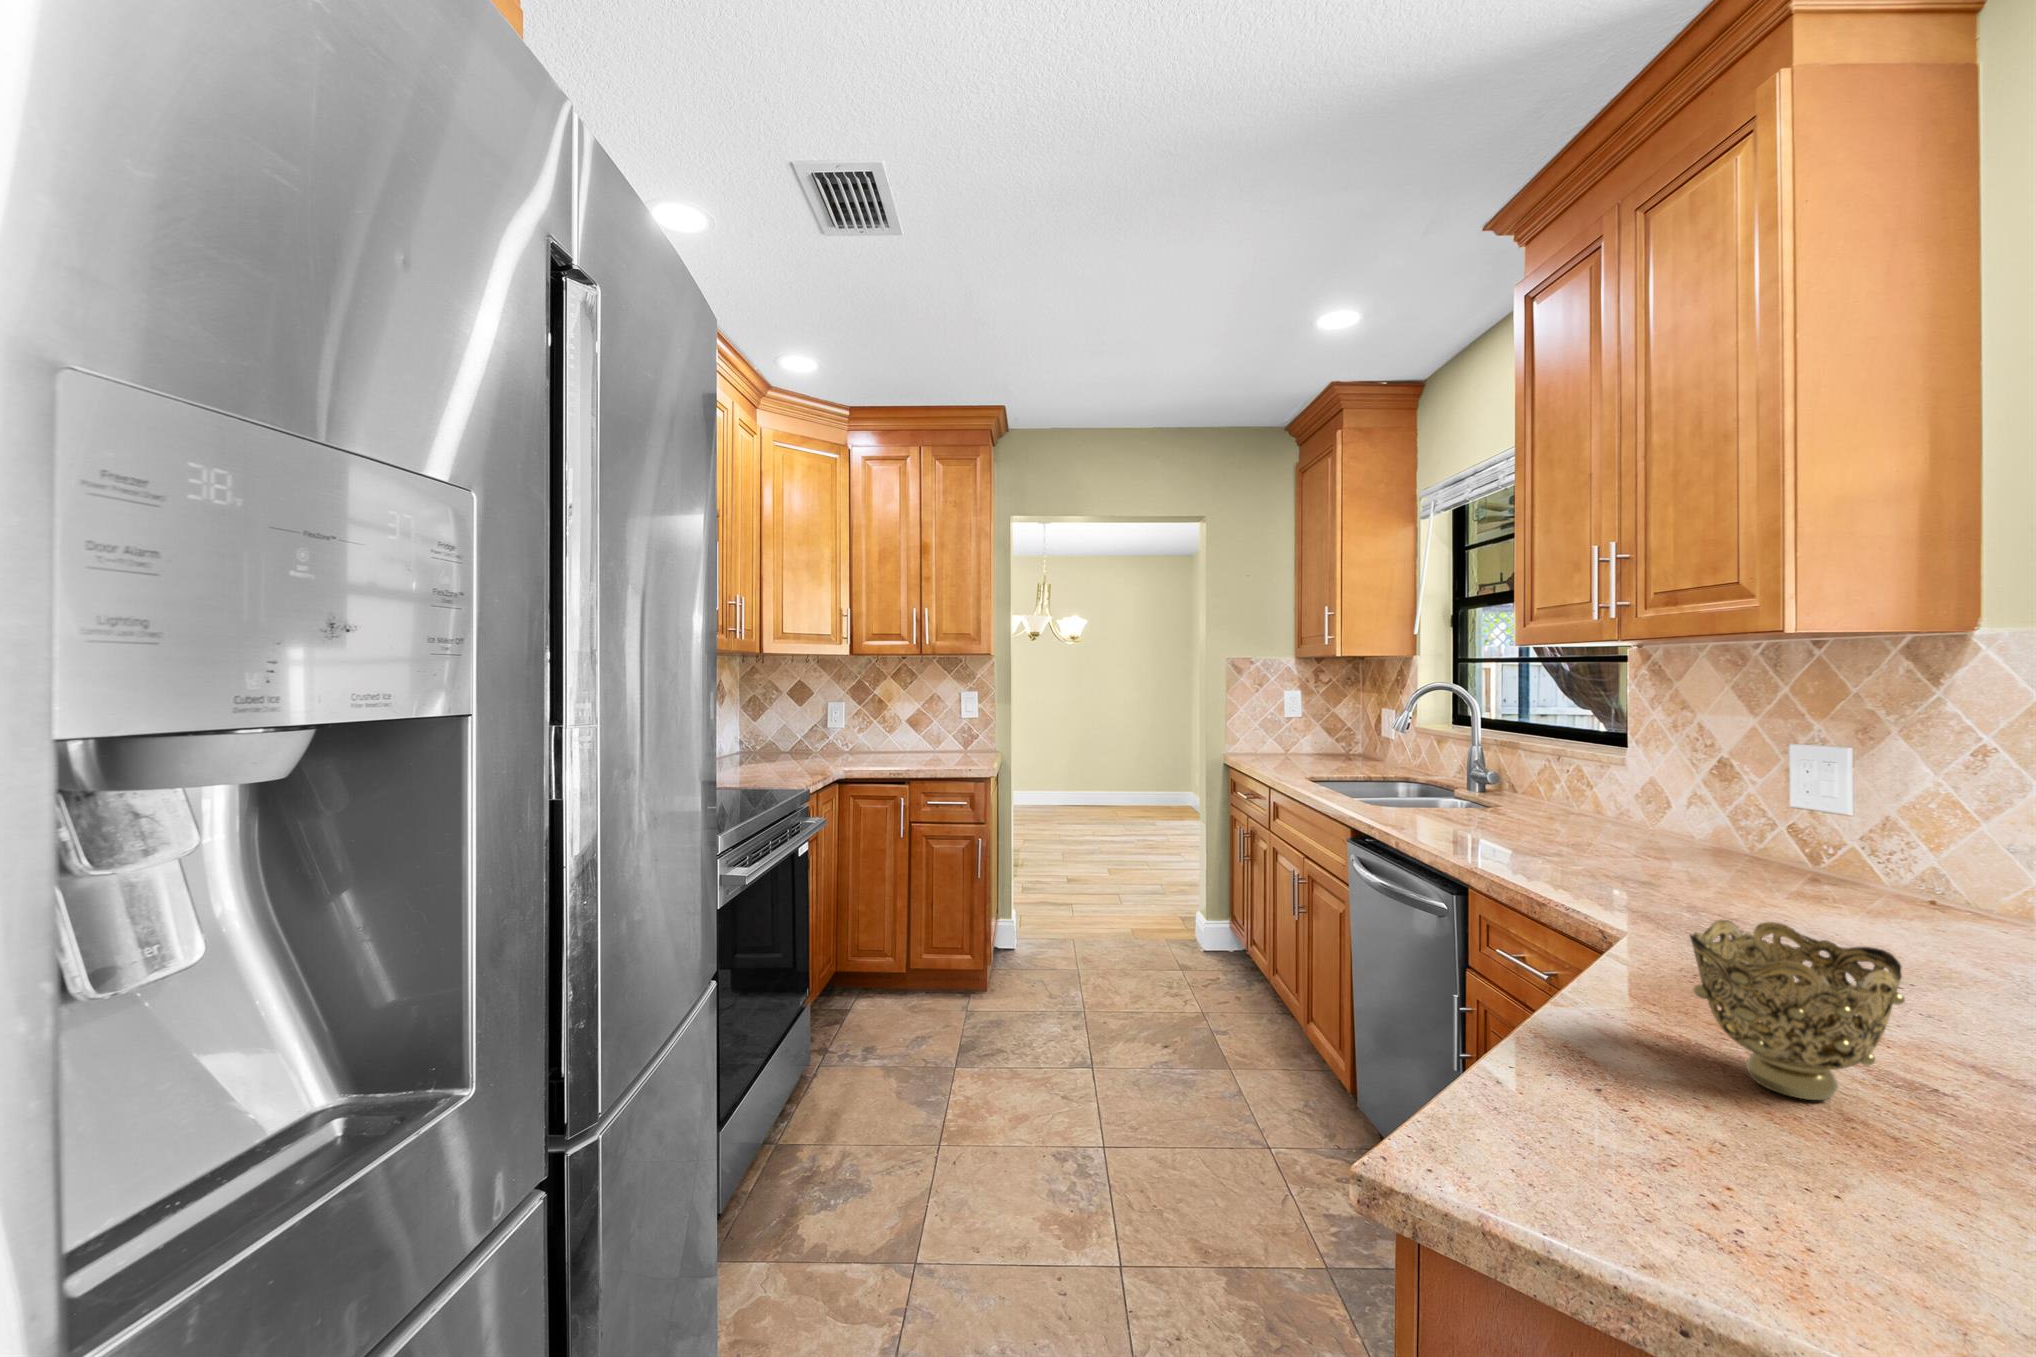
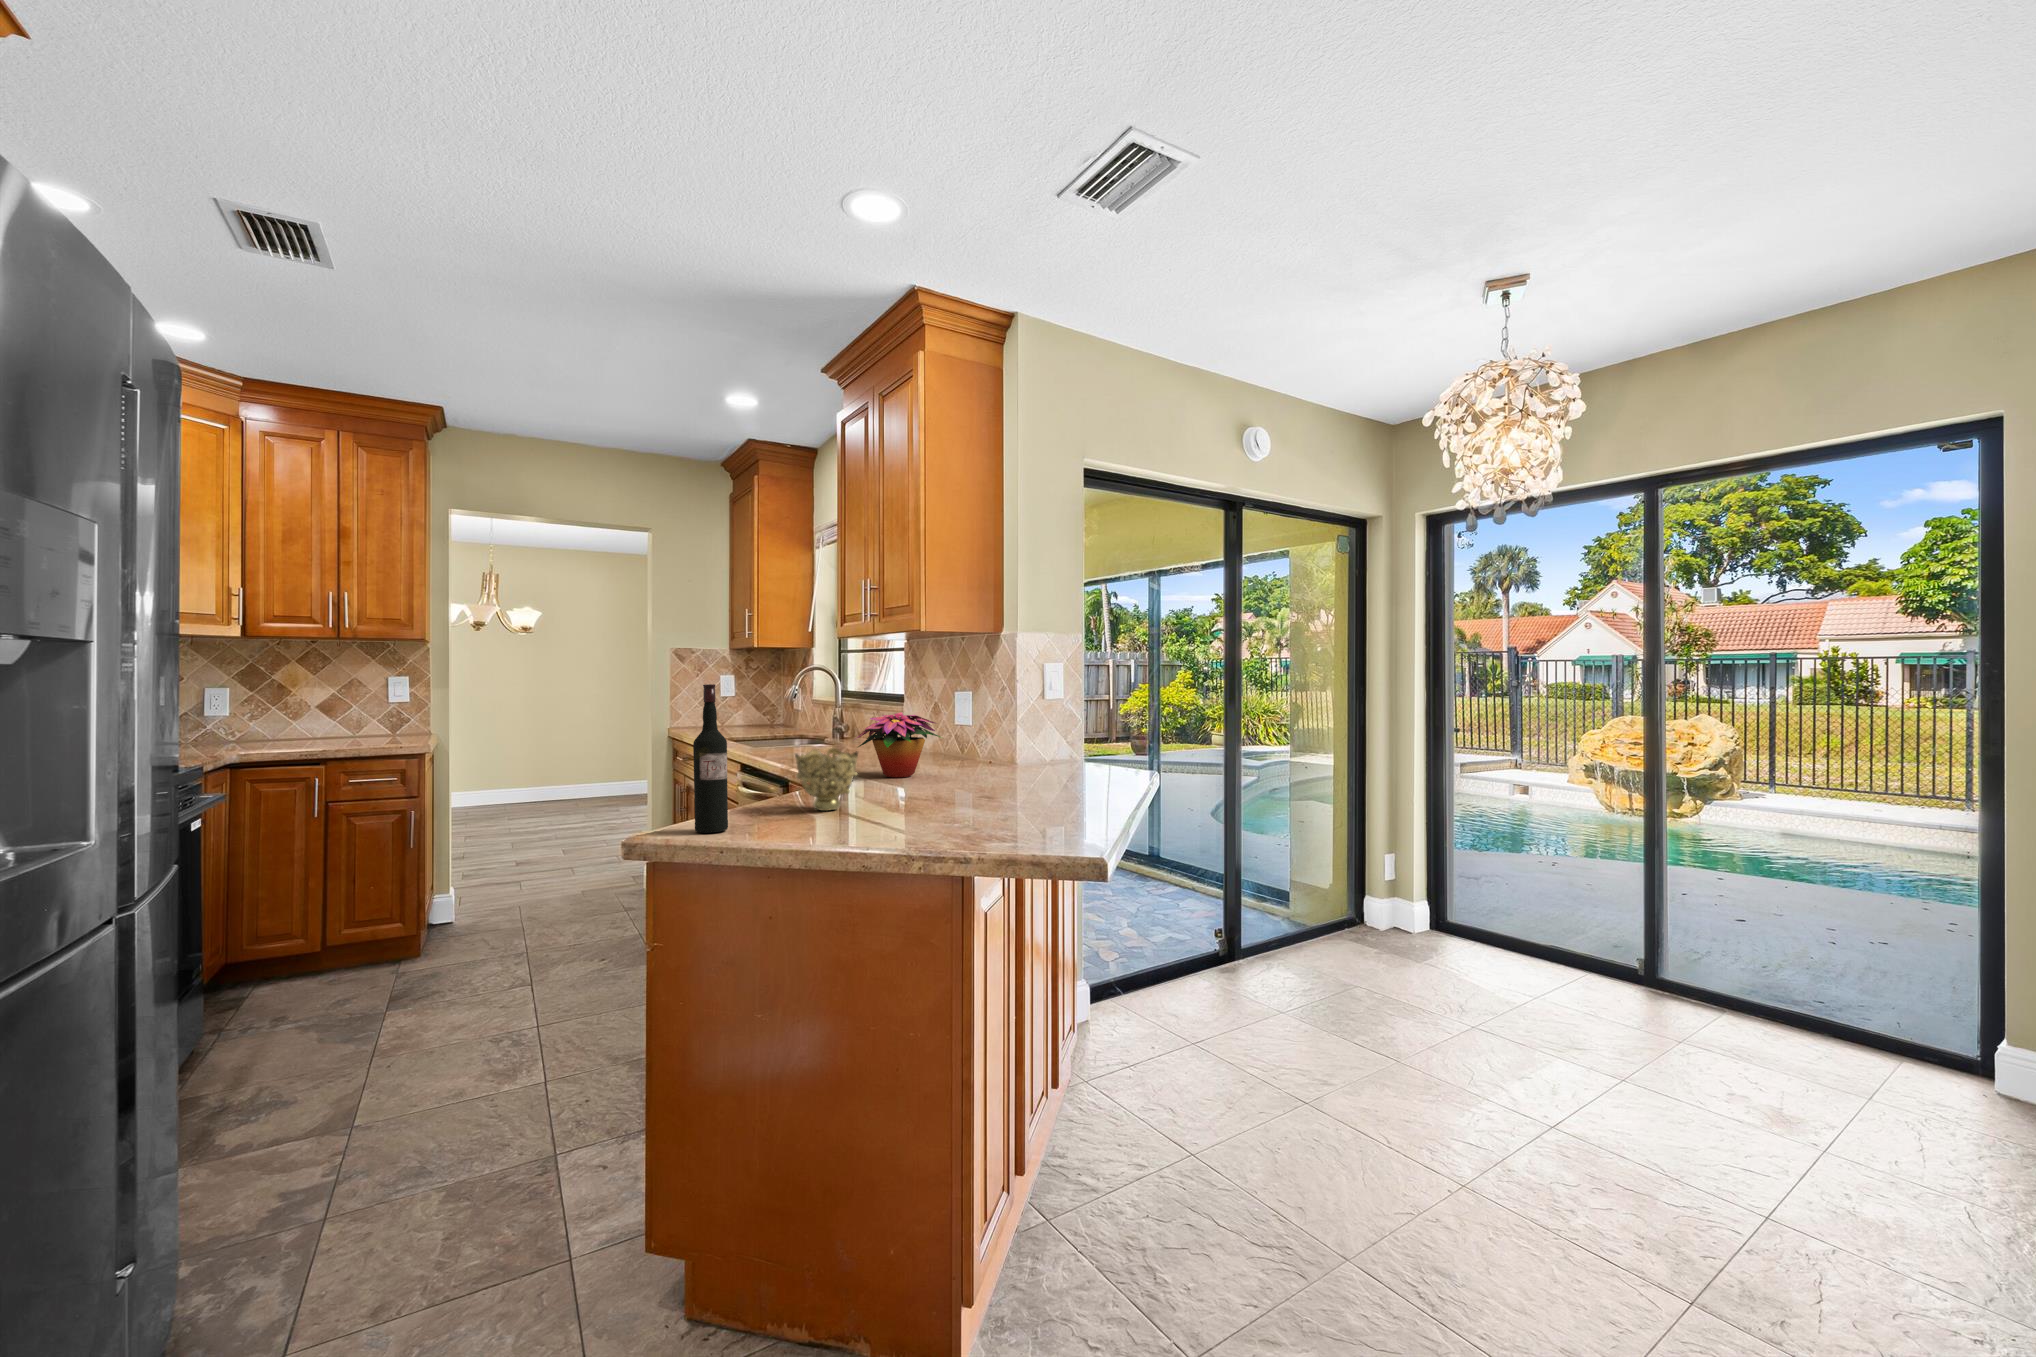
flower arrangement: none [1631,790,1880,930] -> present [857,712,940,778]
wine bottle: none [1522,792,1627,1202] -> present [693,684,728,833]

